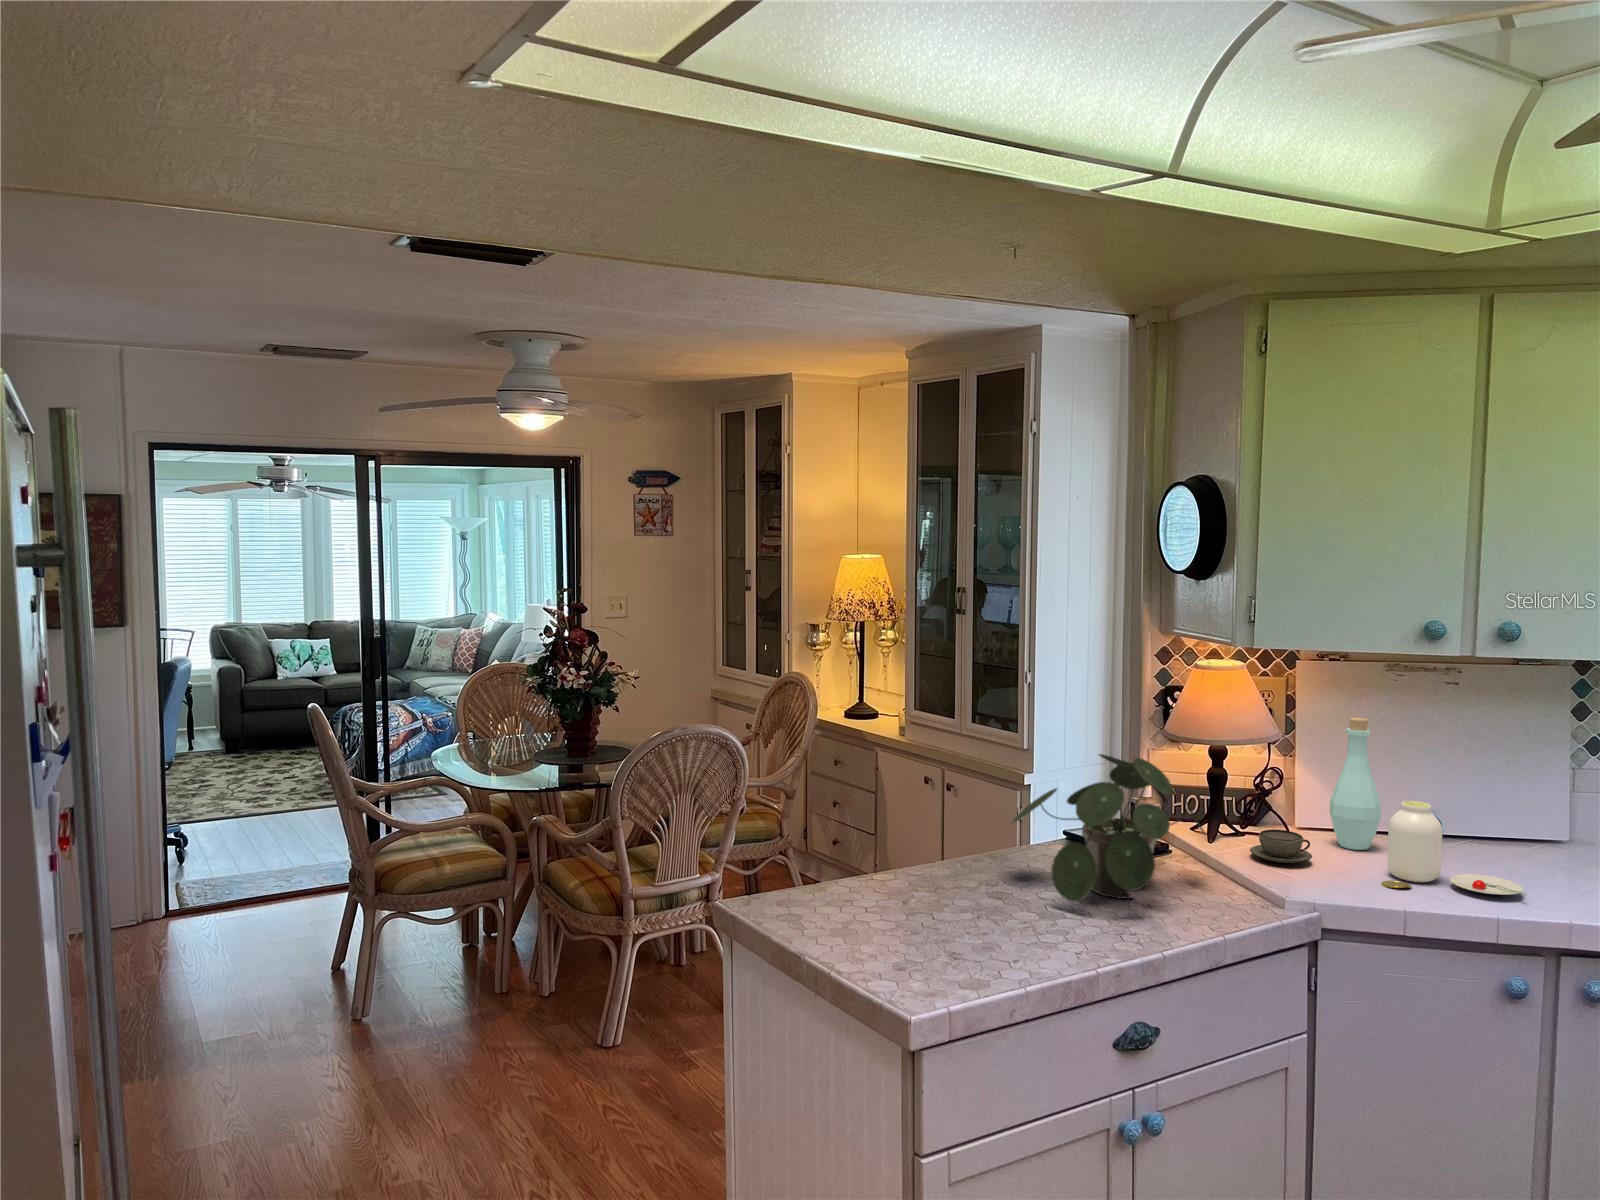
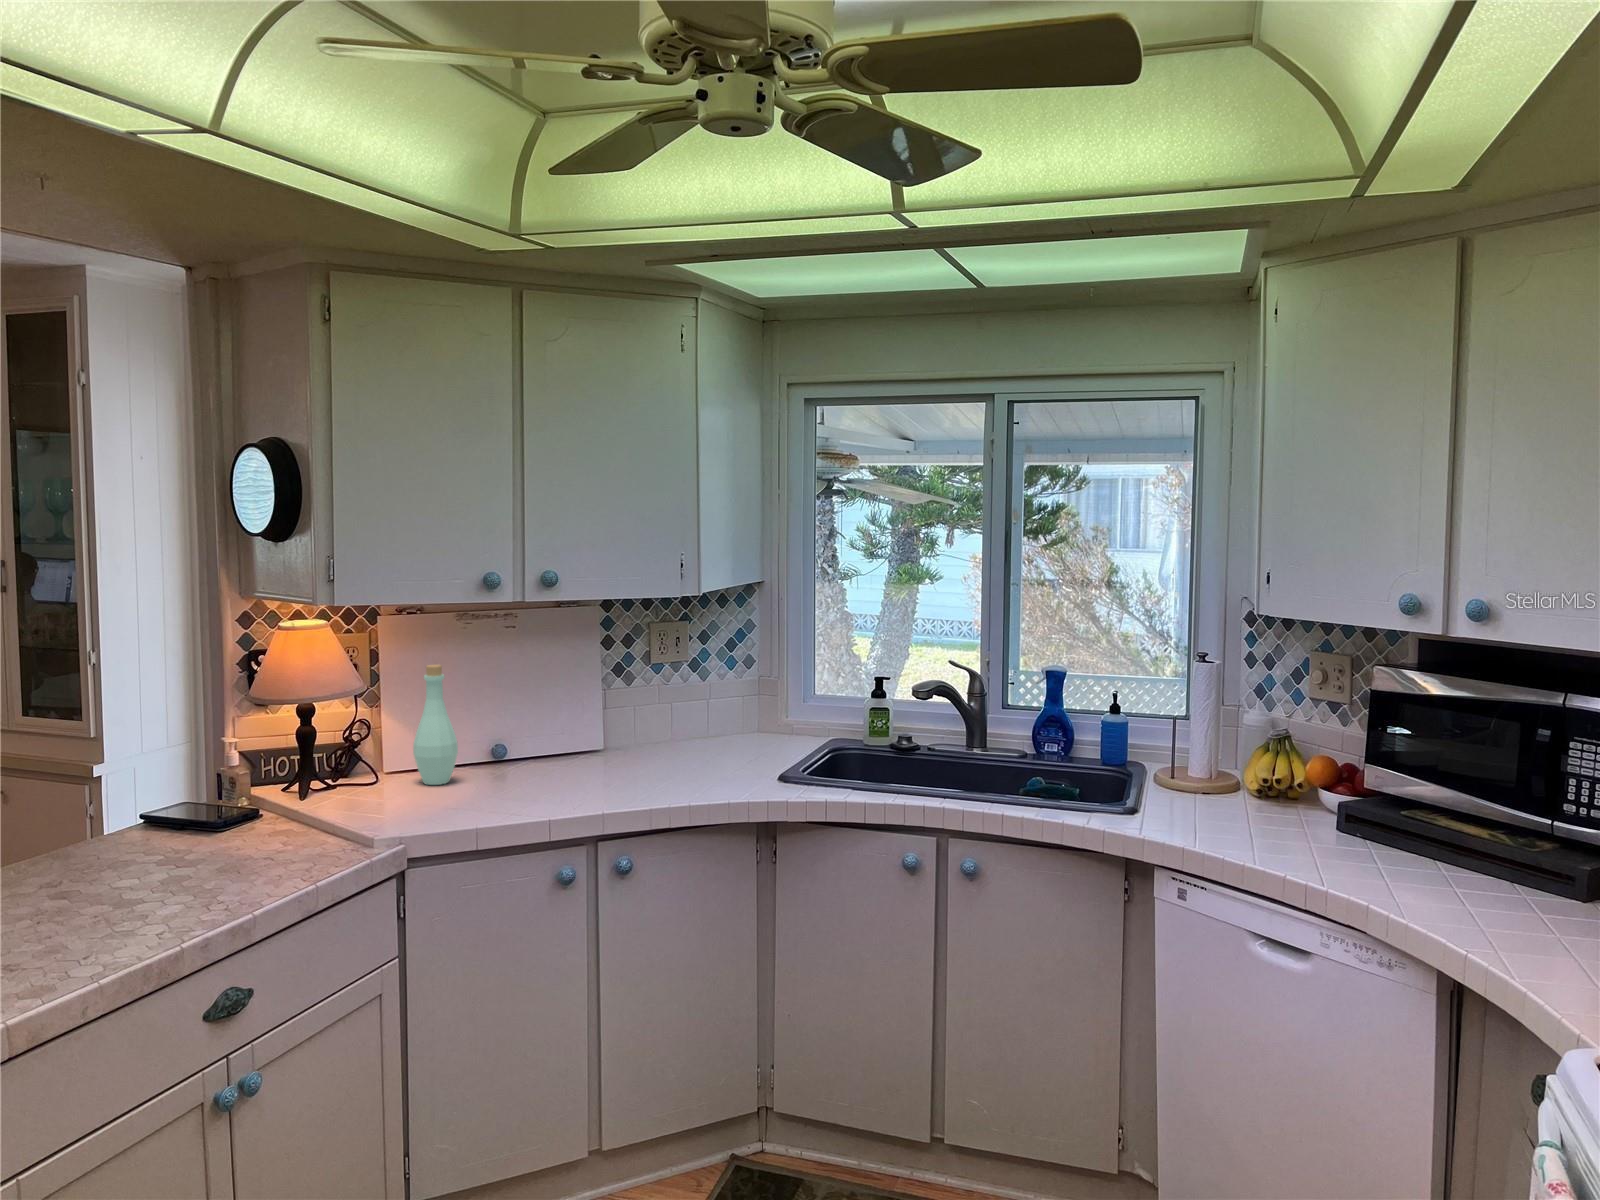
potted plant: present [1013,754,1205,902] -> none [75,726,293,884]
jar: present [1381,801,1527,895] -> none [458,733,571,812]
teacup: present [1250,830,1312,863] -> none [340,777,398,808]

